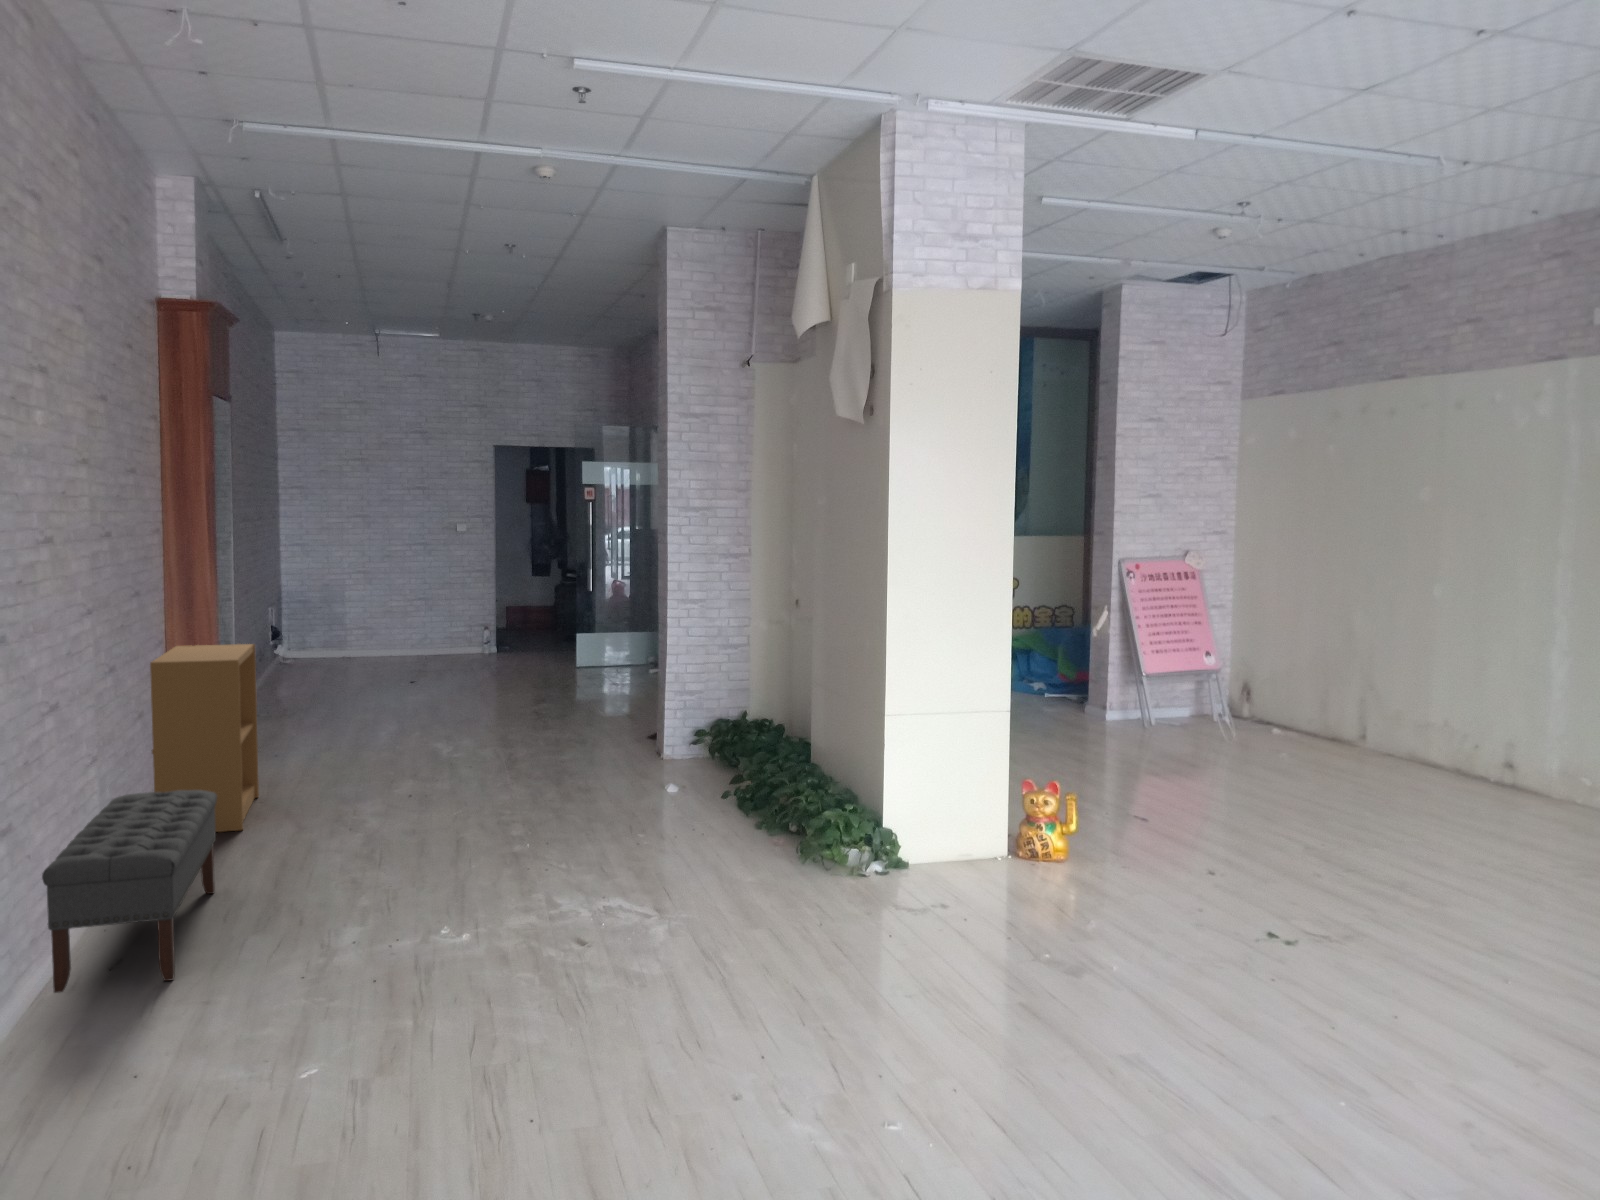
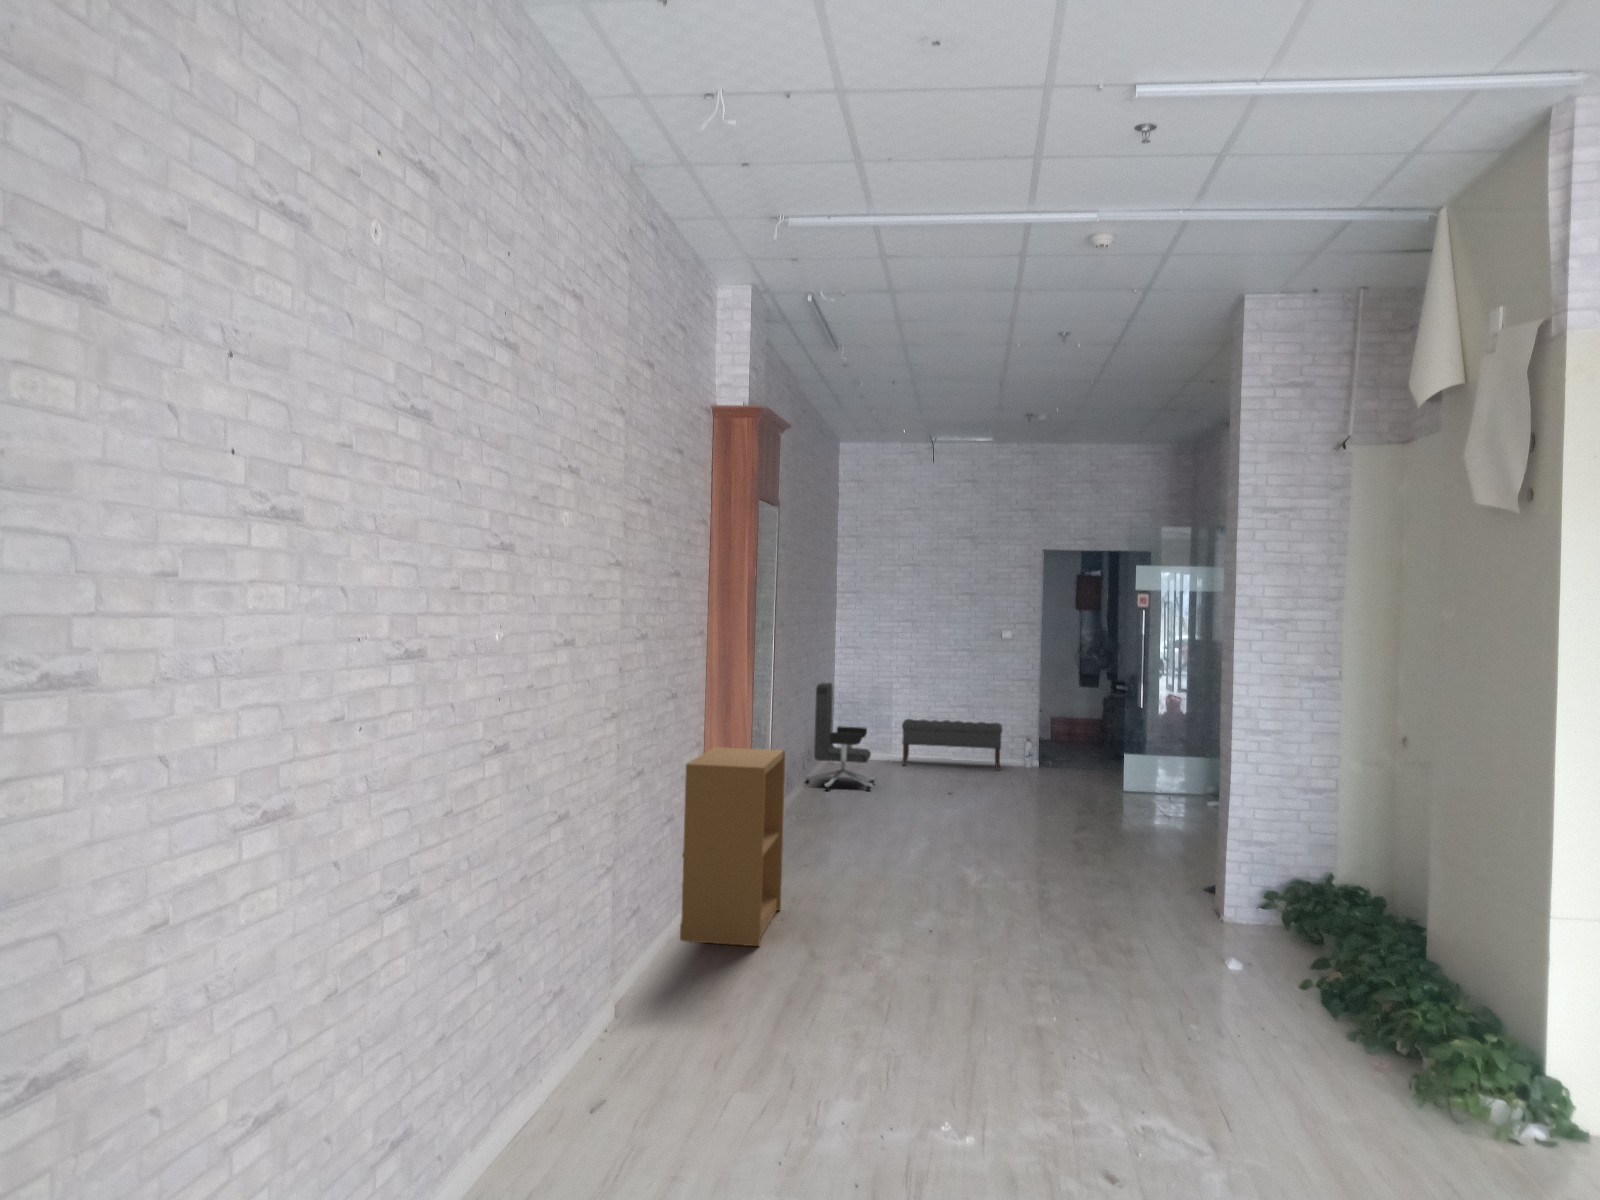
office chair: none [262,582,339,689] -> present [805,683,876,791]
bench: present [42,790,217,993] -> present [902,719,1002,770]

